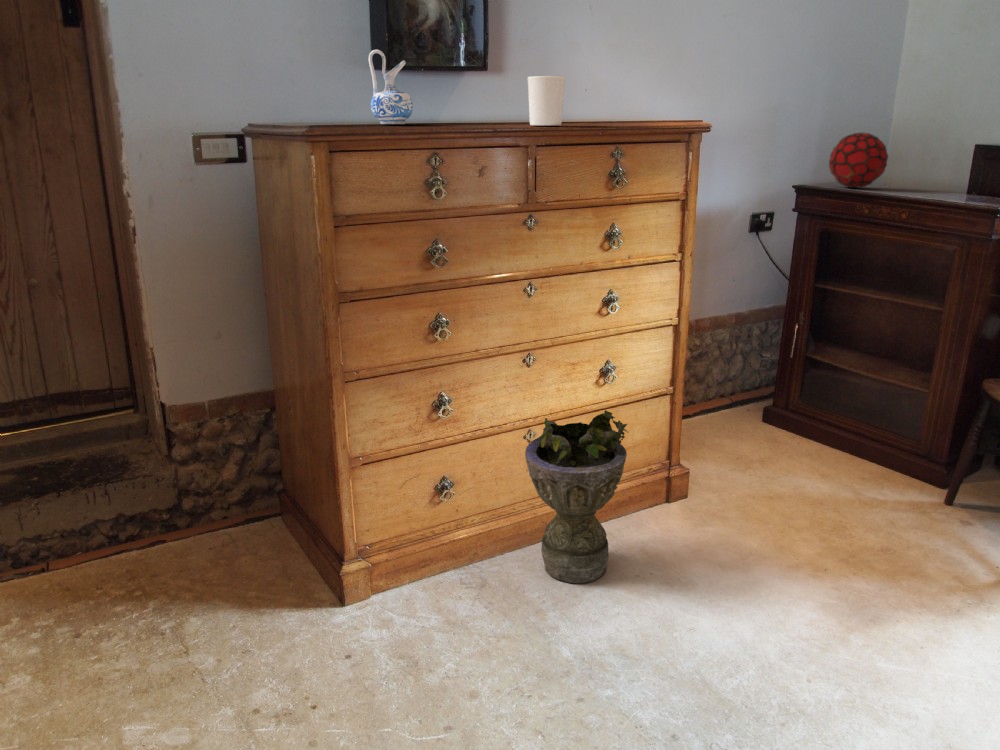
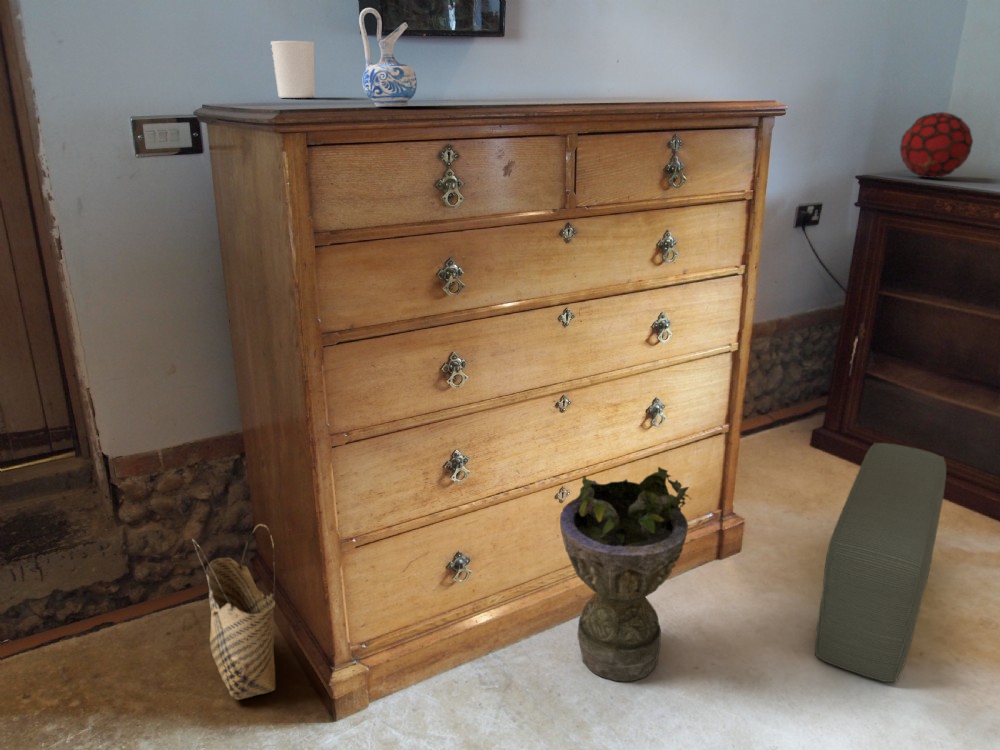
candle holder: present [527,76,565,125] -> present [271,41,315,98]
pouf: none [735,405,855,586] -> present [815,443,946,682]
woven basket: none [234,452,298,590] -> present [192,523,275,700]

